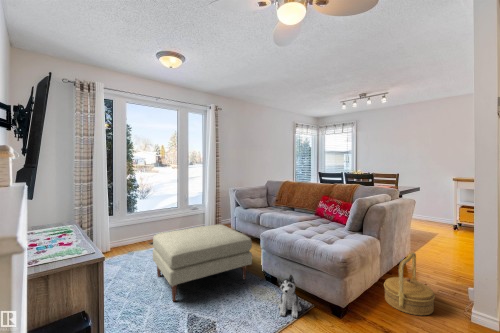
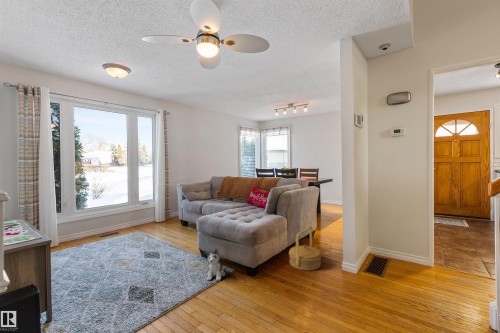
ottoman: present [153,224,252,301] -> none [100,215,190,279]

